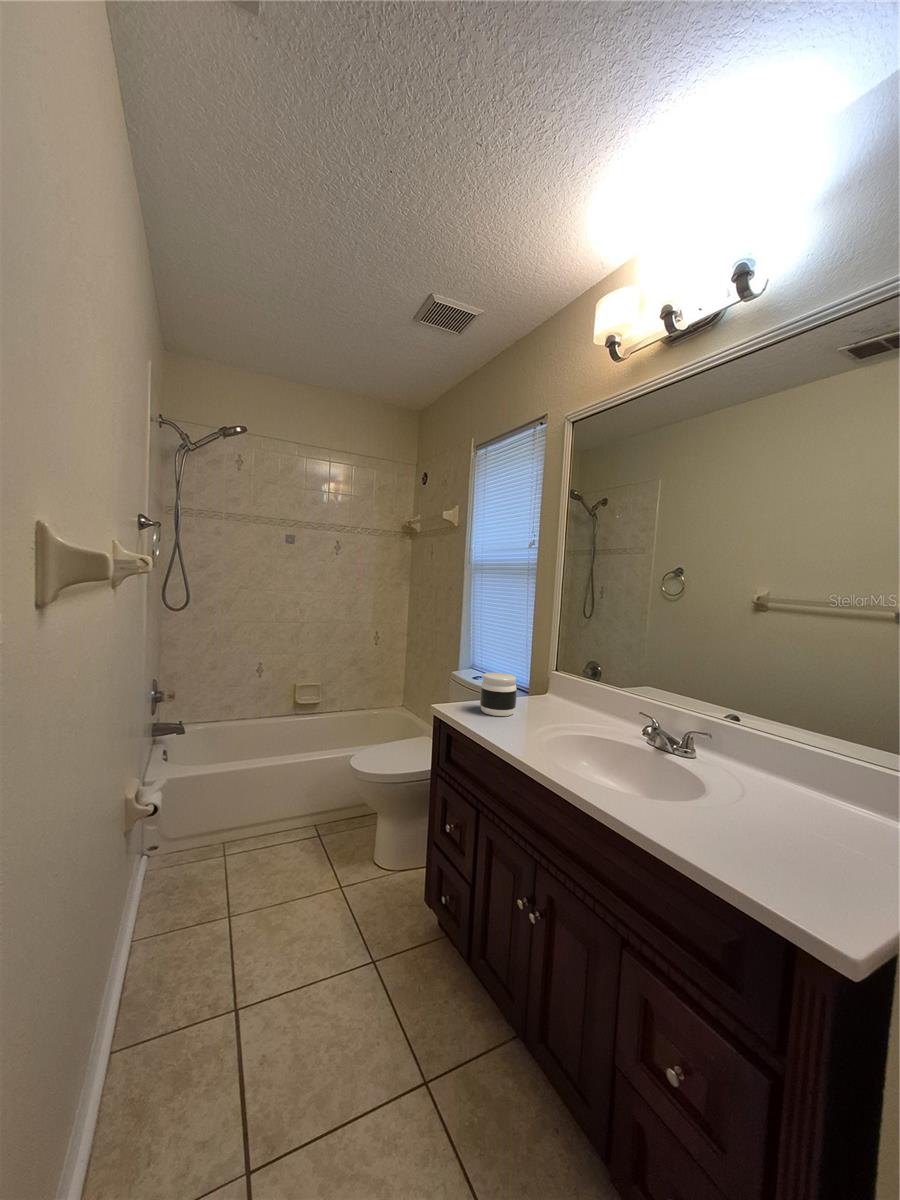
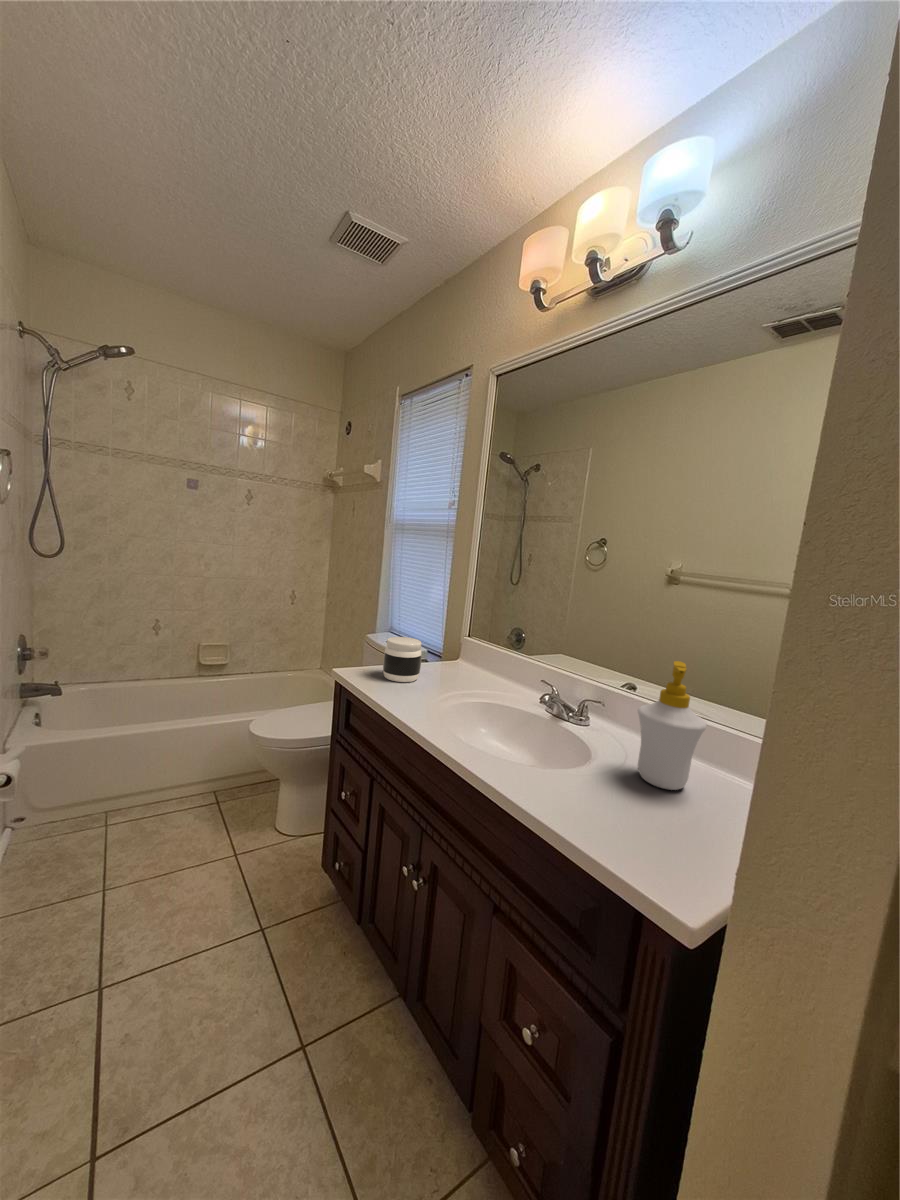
soap bottle: none [757,689,837,823] -> present [638,661,707,790]

